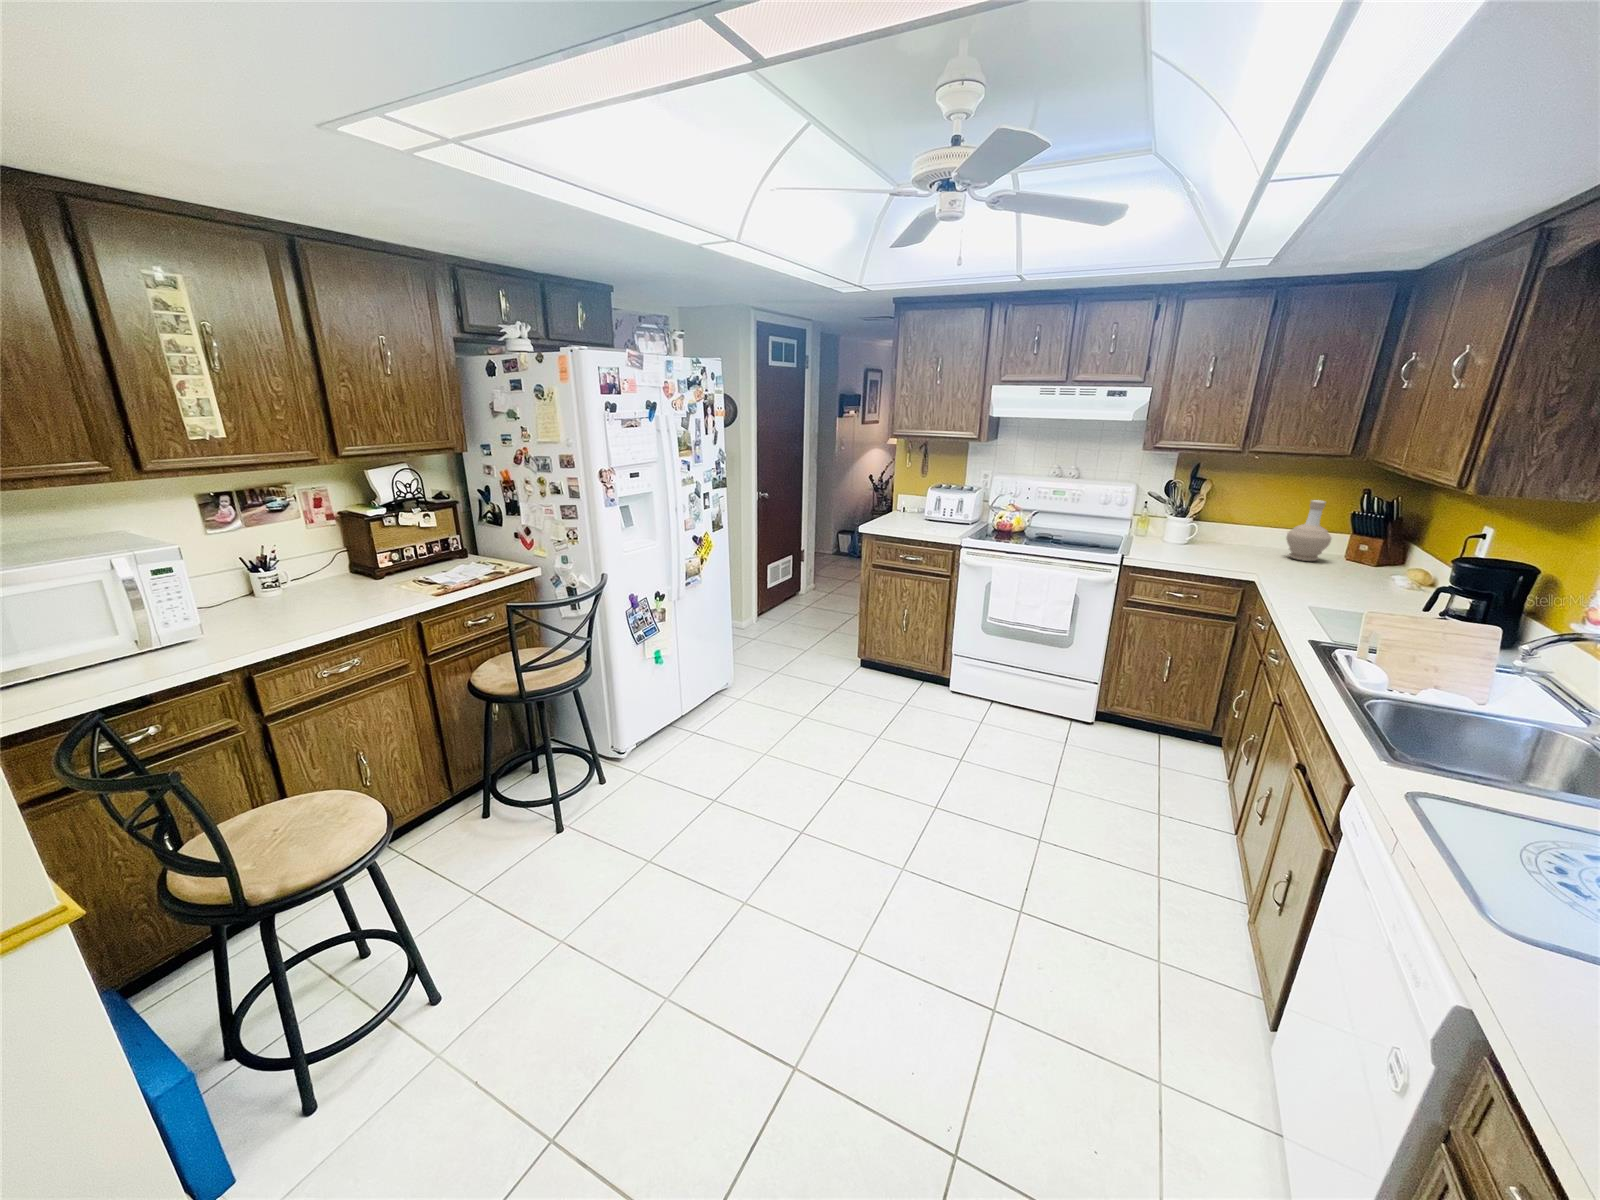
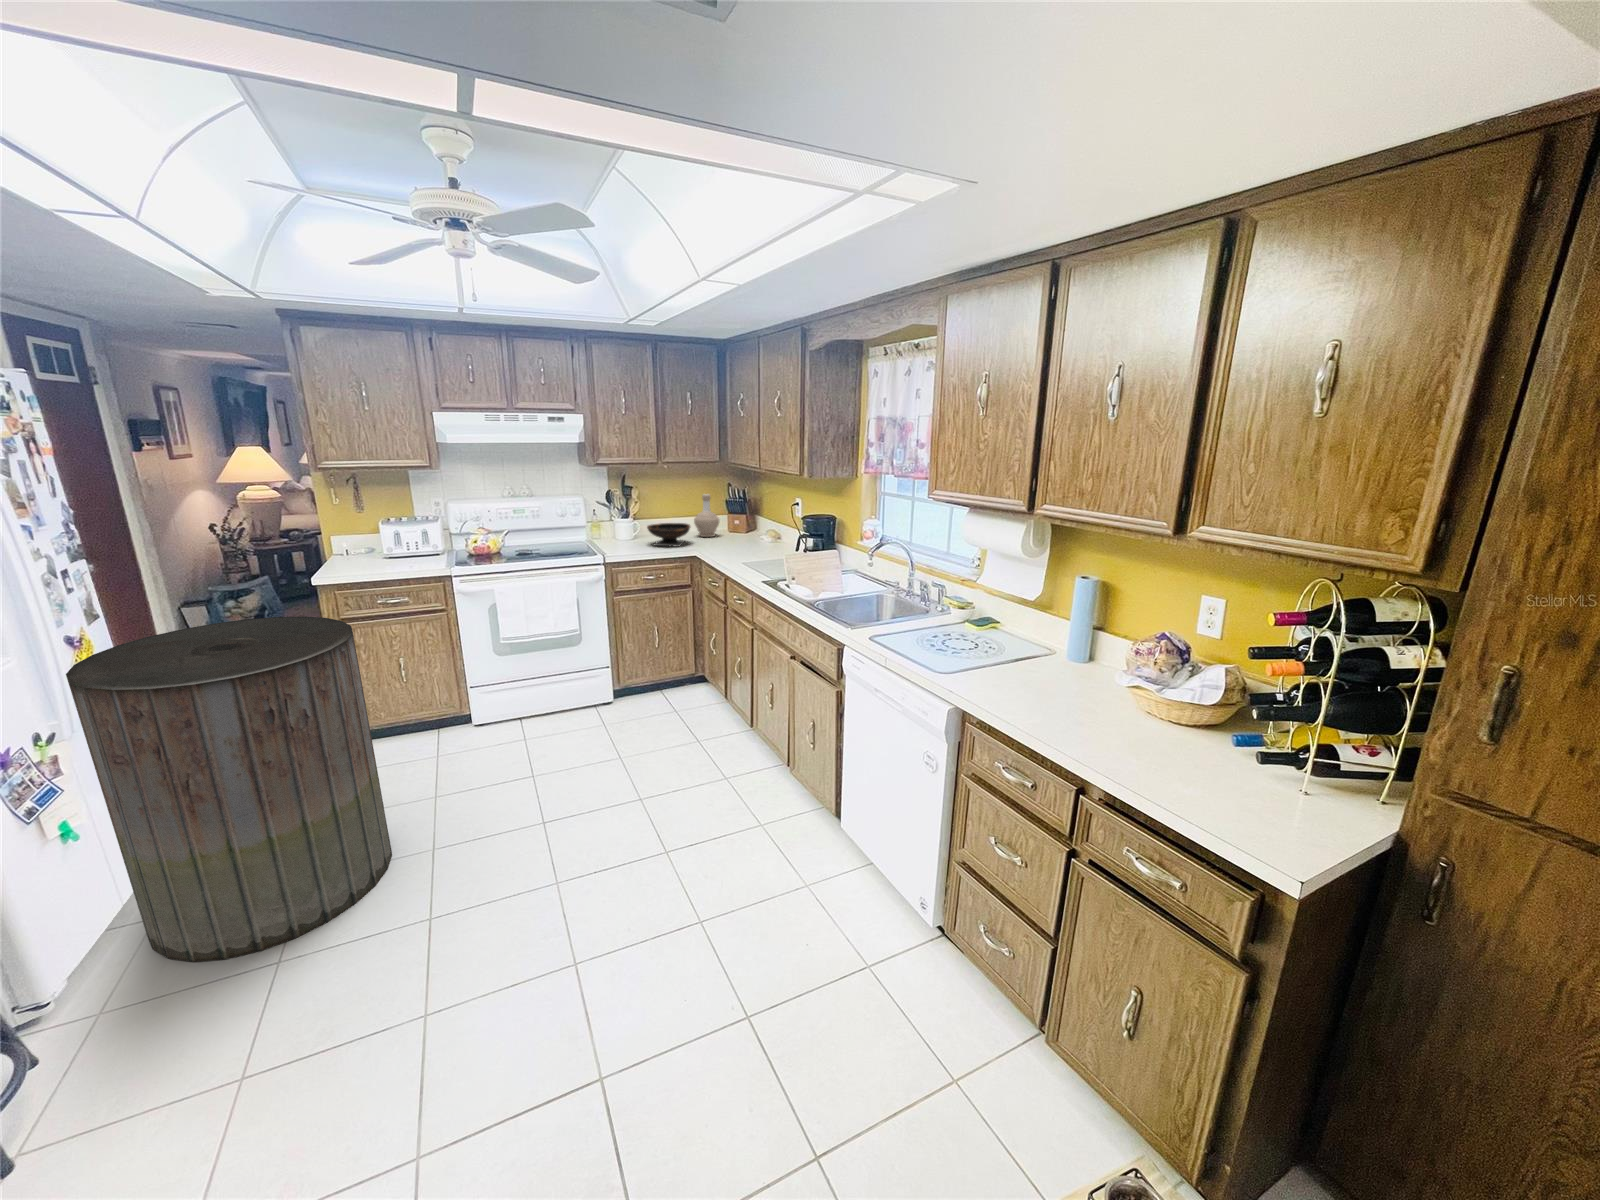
bowl: none [1203,530,1270,565] -> present [647,523,690,547]
trash can: none [674,546,835,795] -> present [66,616,392,962]

